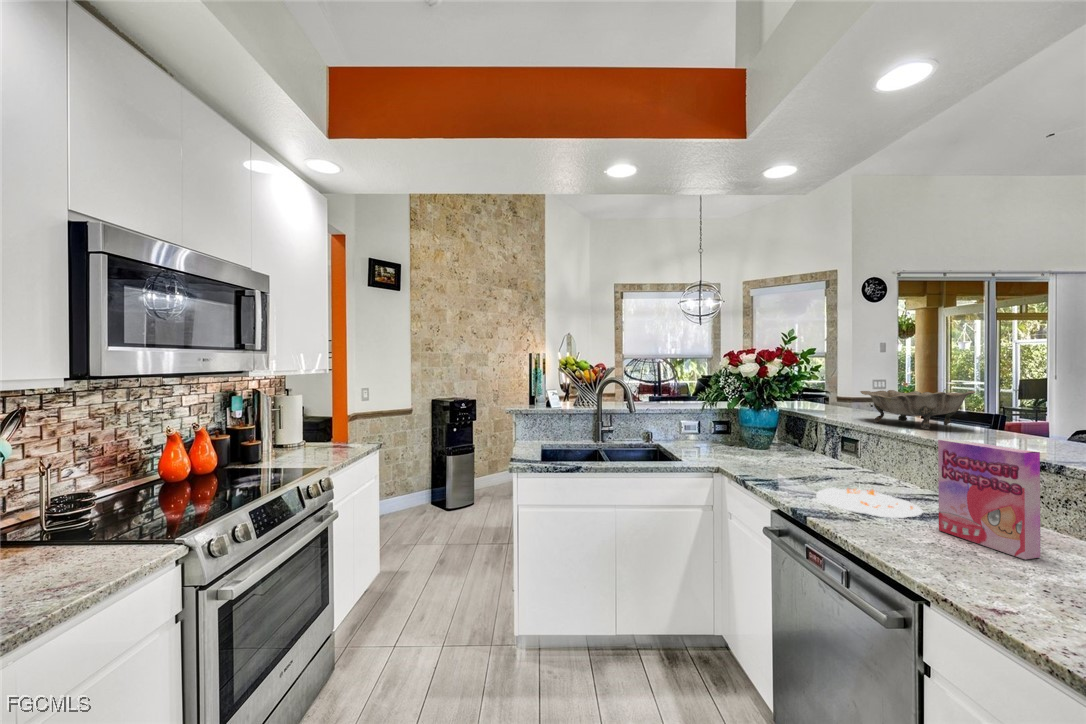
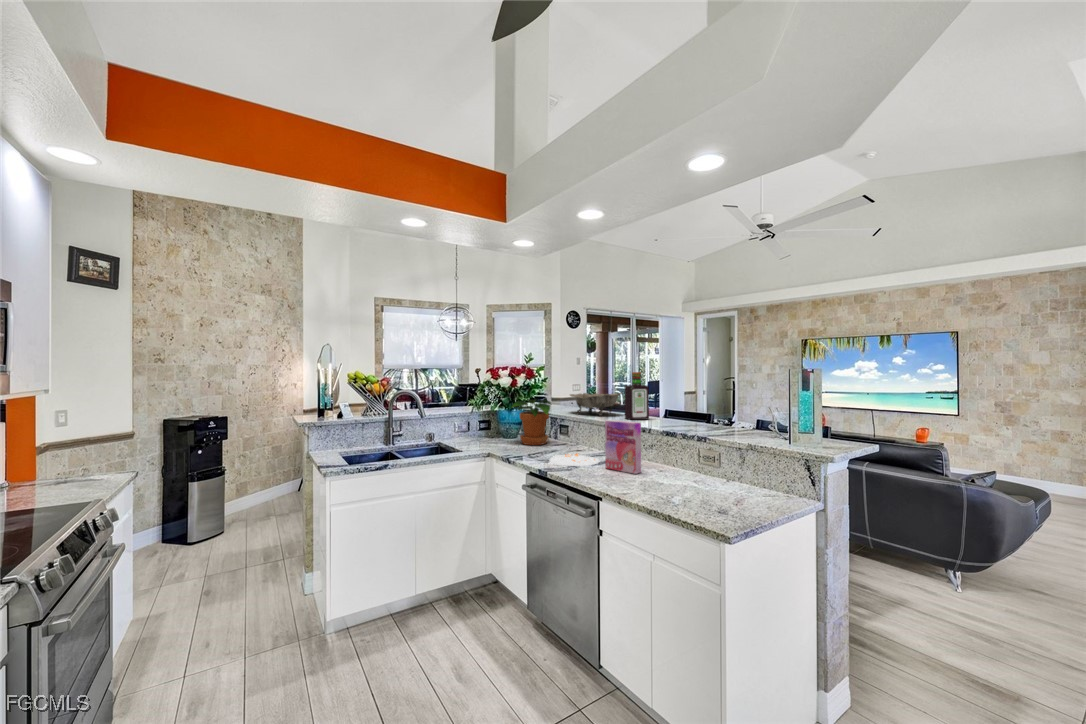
bottle: none [983,353,1049,444] -> present [625,372,649,420]
potted plant: none [756,395,826,465] -> present [512,399,551,445]

